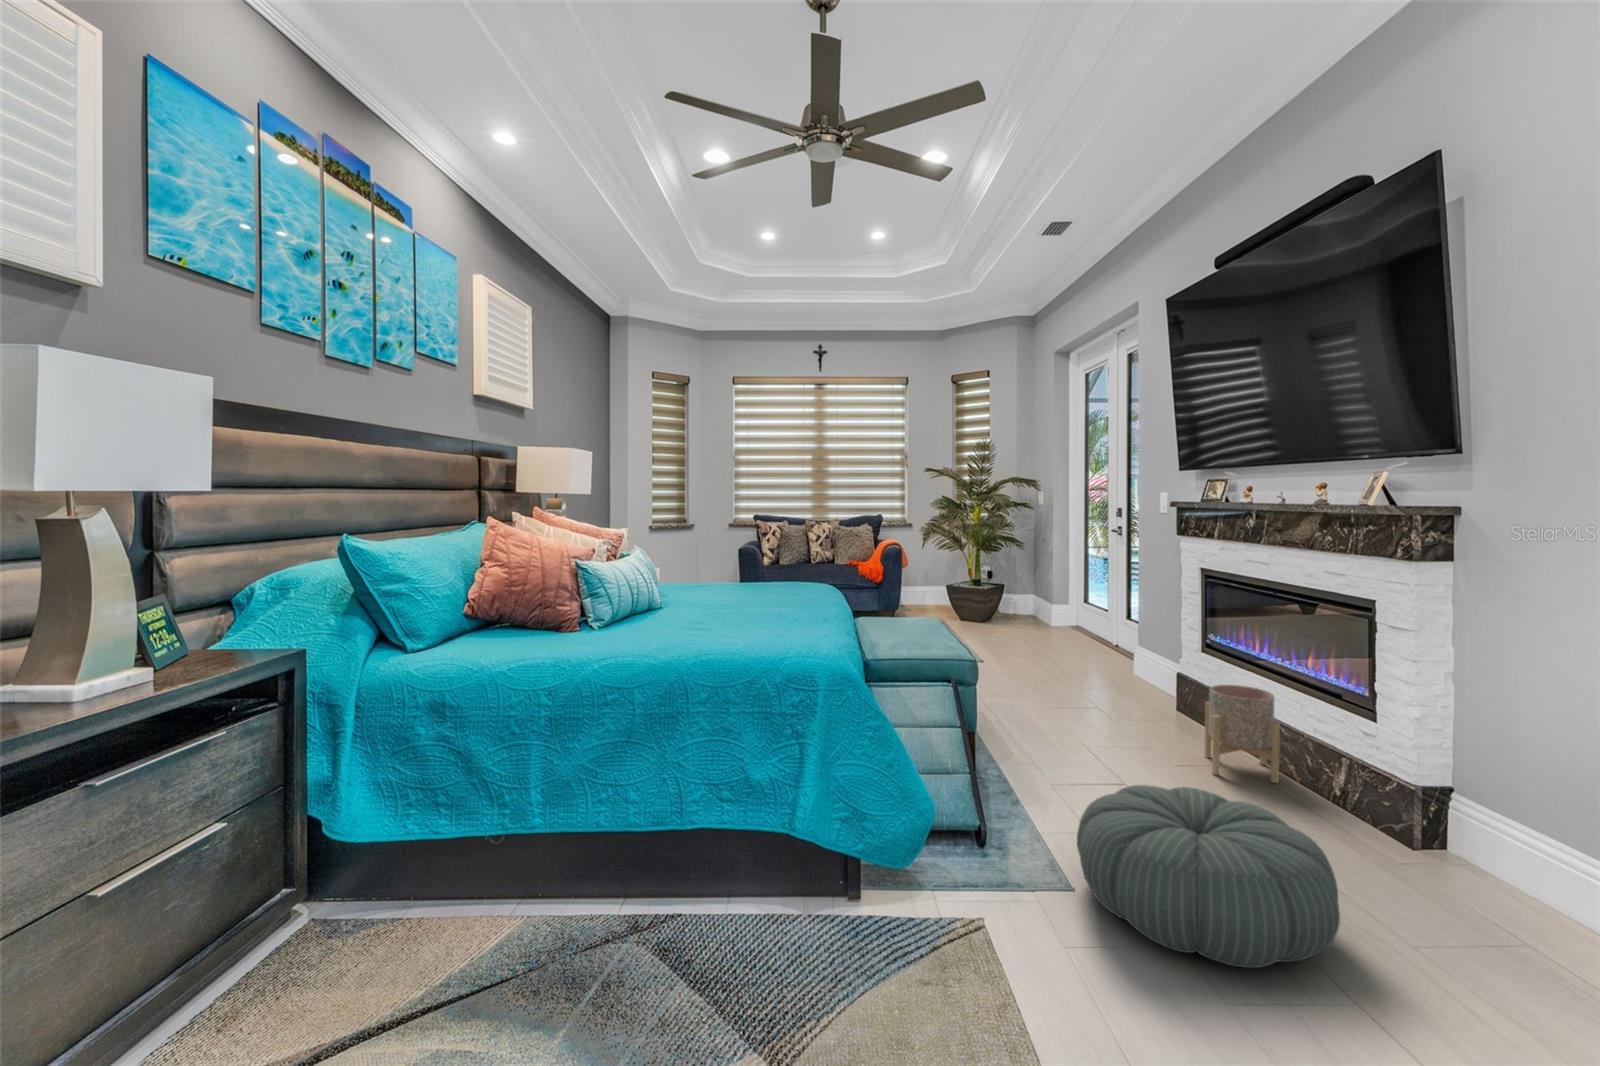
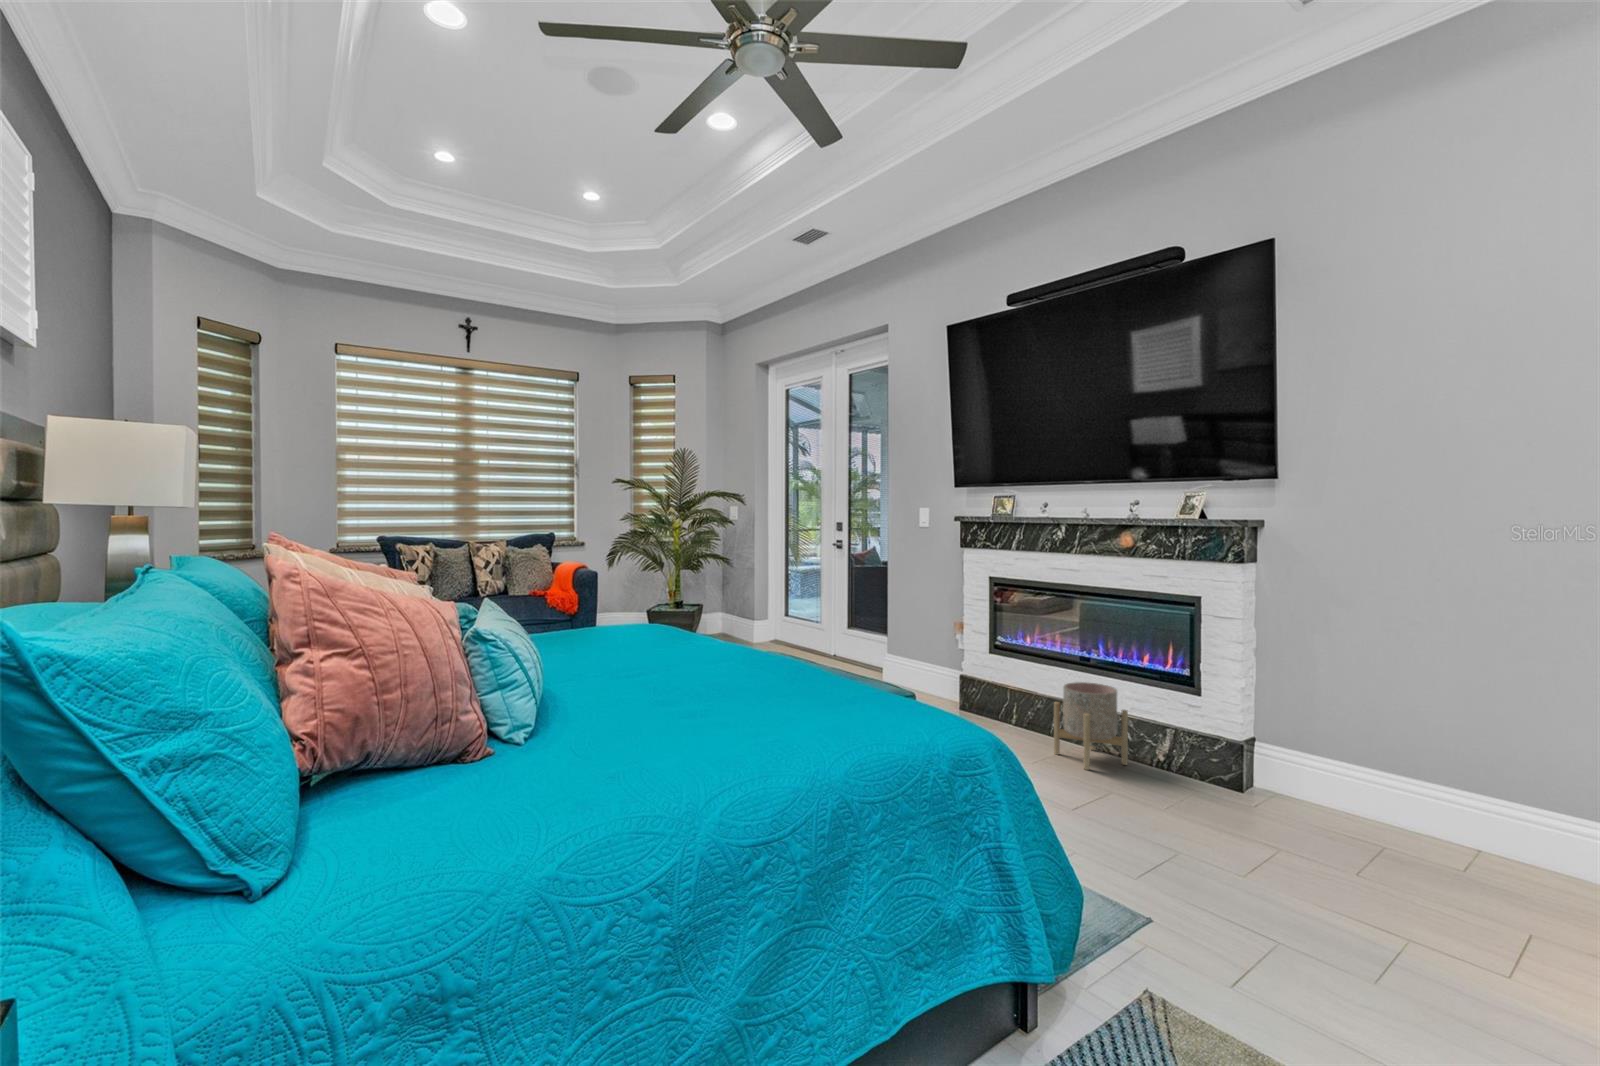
pouf: present [1077,785,1340,968] -> none [1171,791,1455,971]

